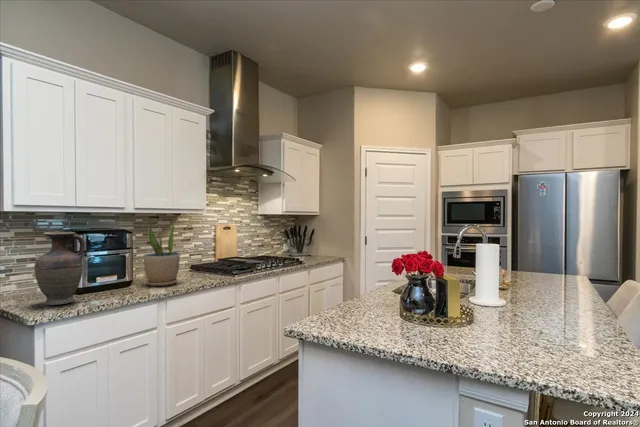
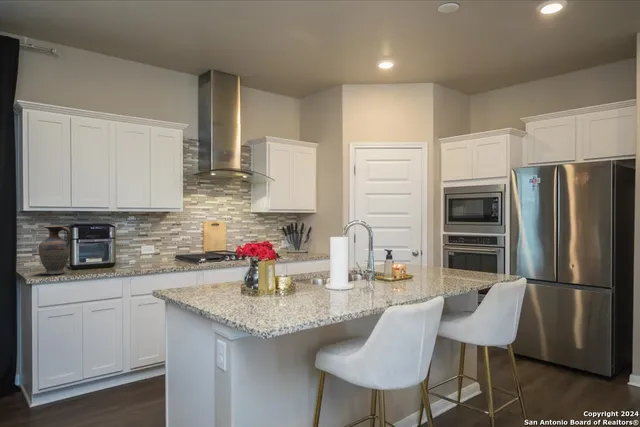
potted plant: present [144,223,180,286] -> none [122,218,150,268]

